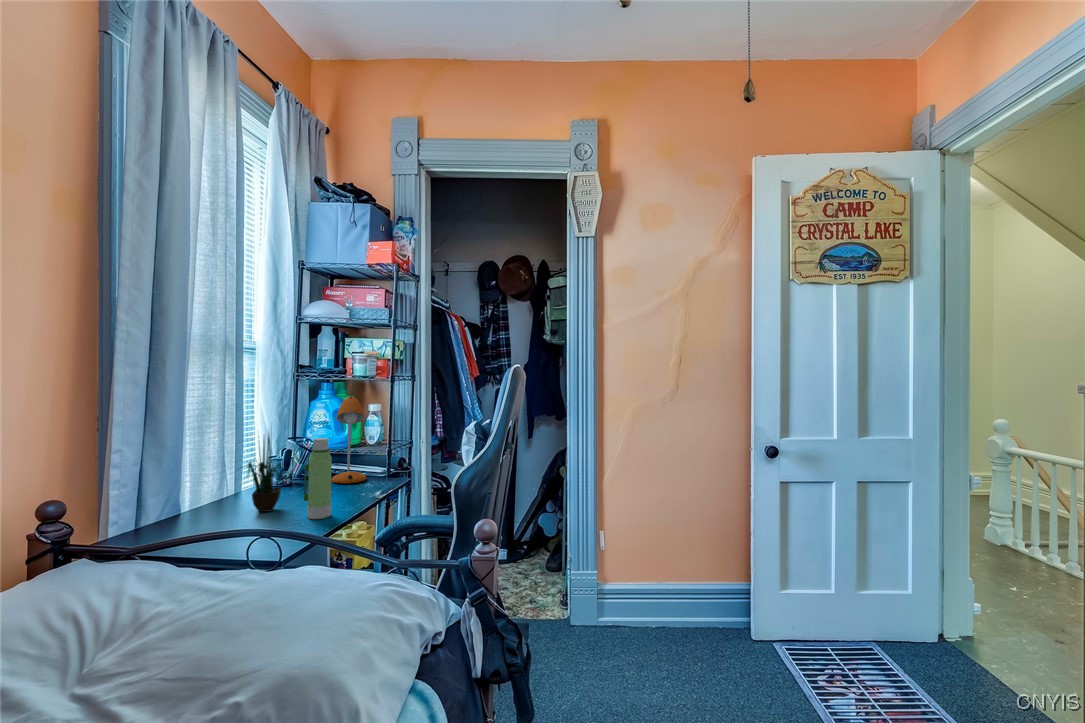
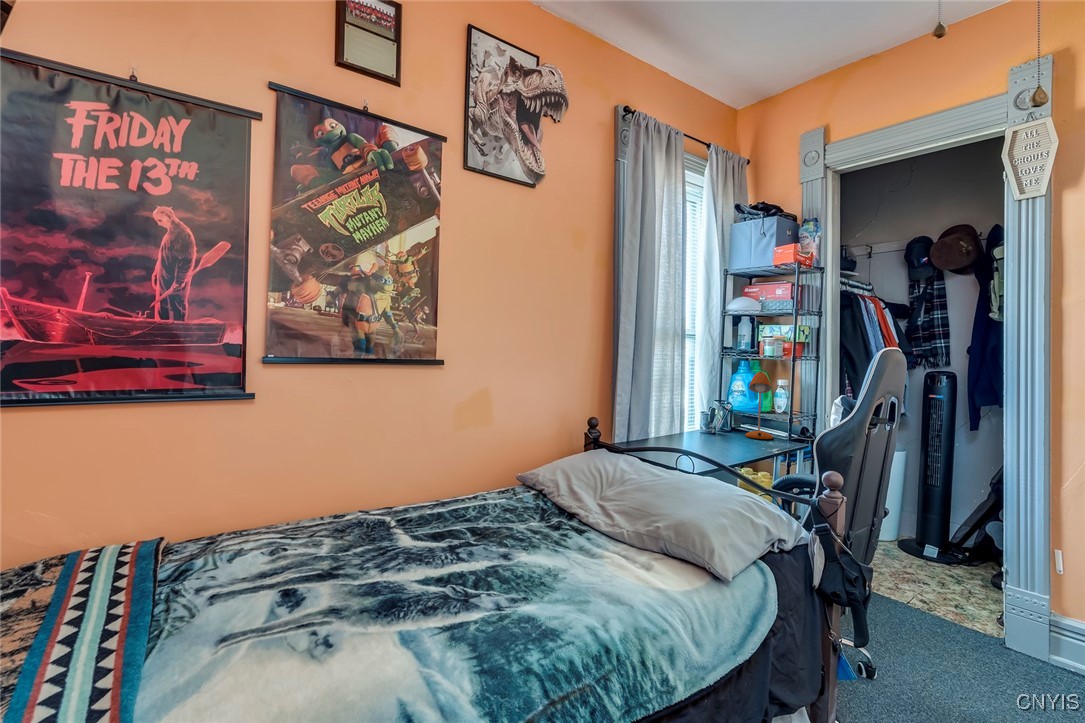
potted plant: present [248,434,282,512] -> none [681,381,716,444]
water bottle: present [304,438,332,519] -> none [723,397,742,453]

